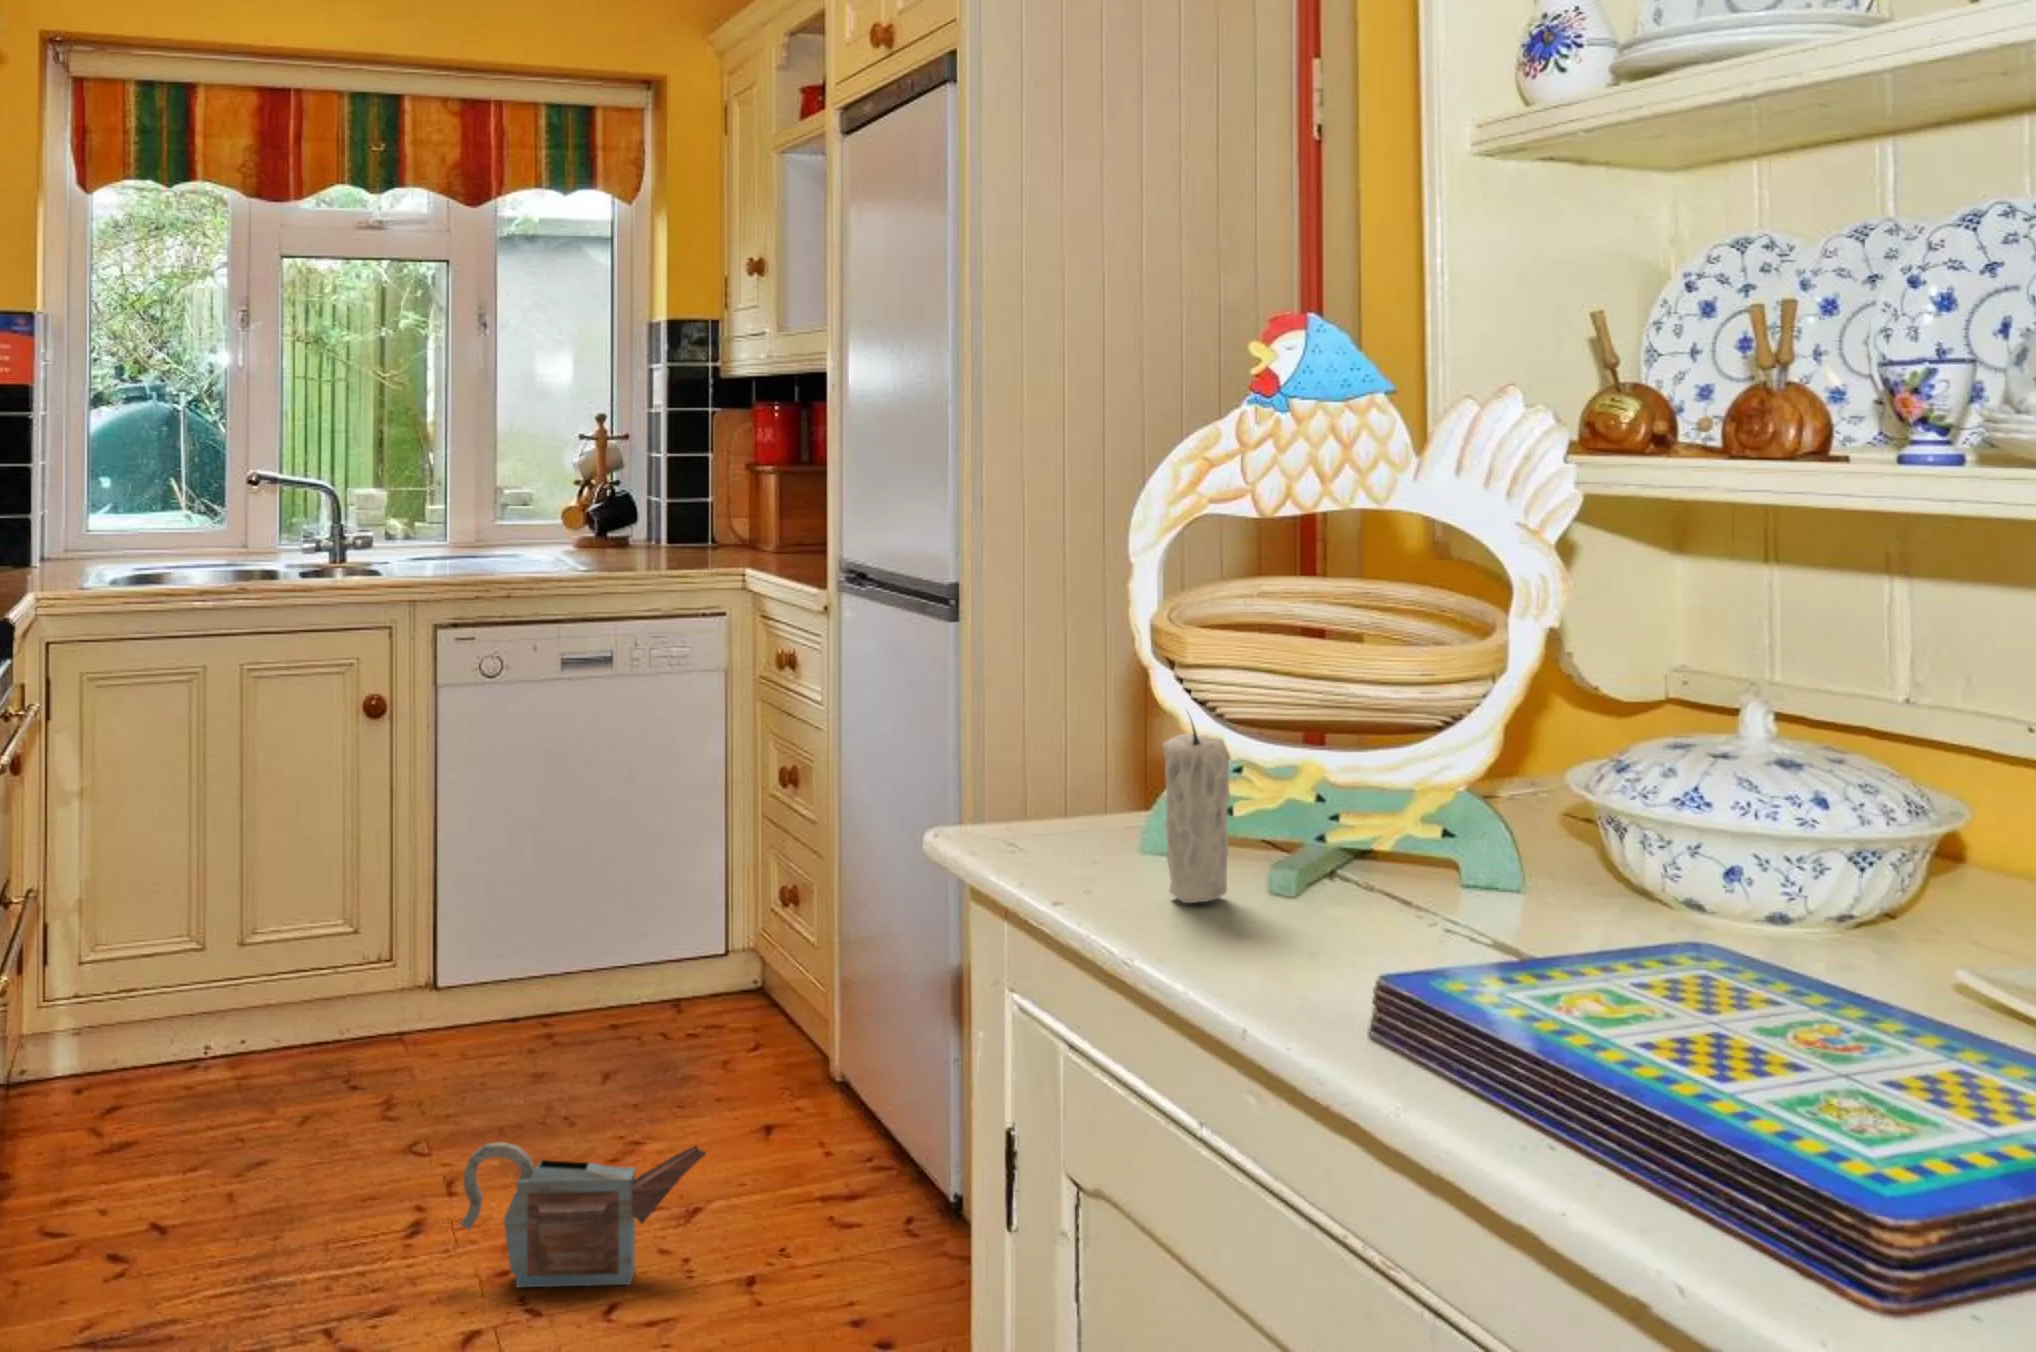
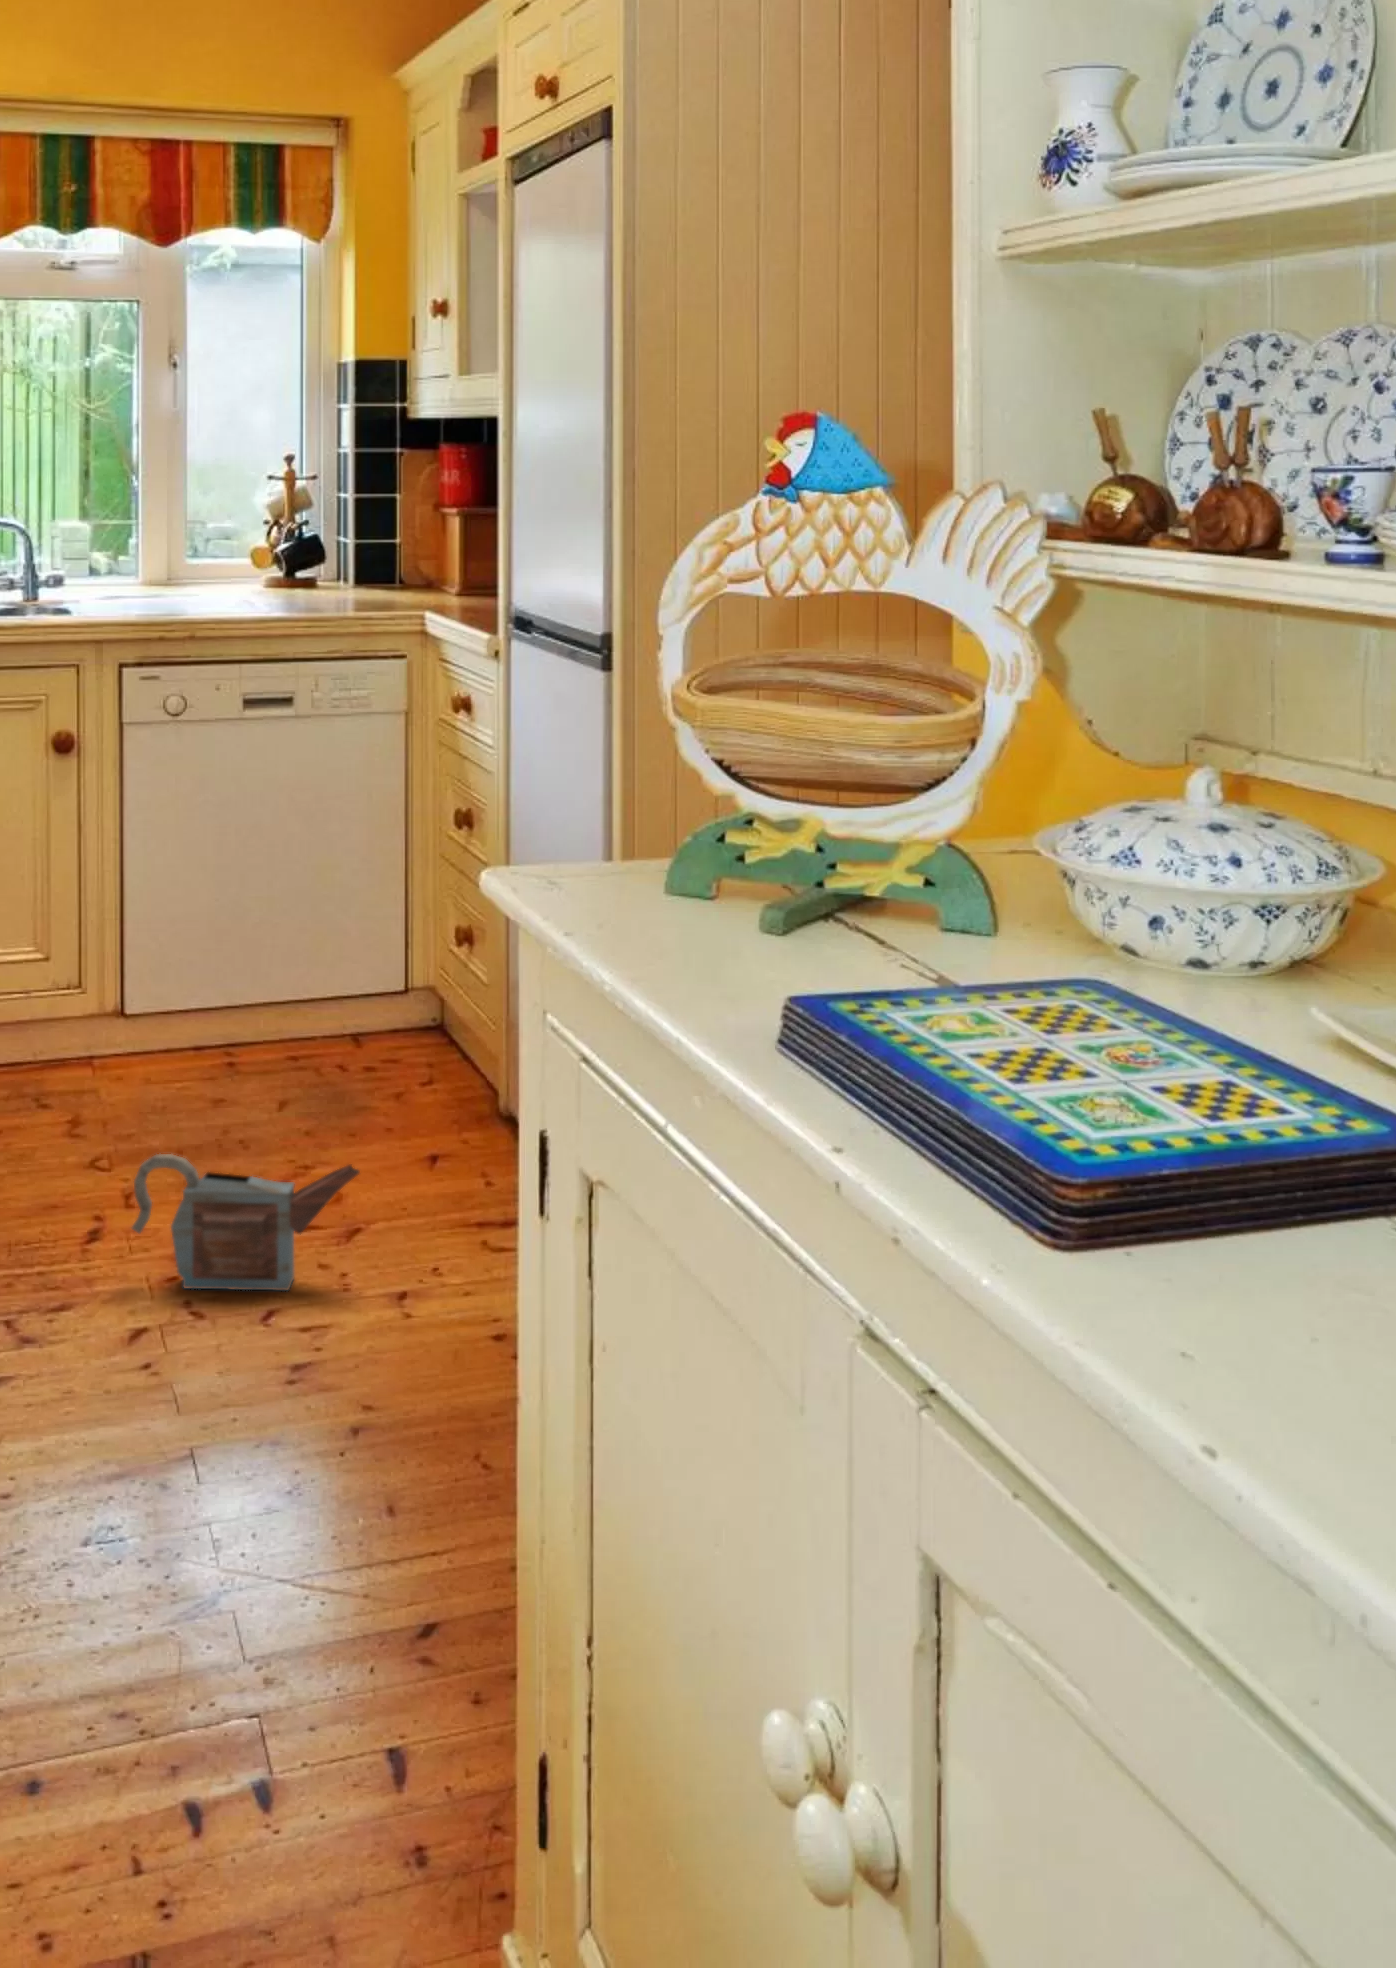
candle: present [1163,710,1230,903] -> none [659,765,716,936]

